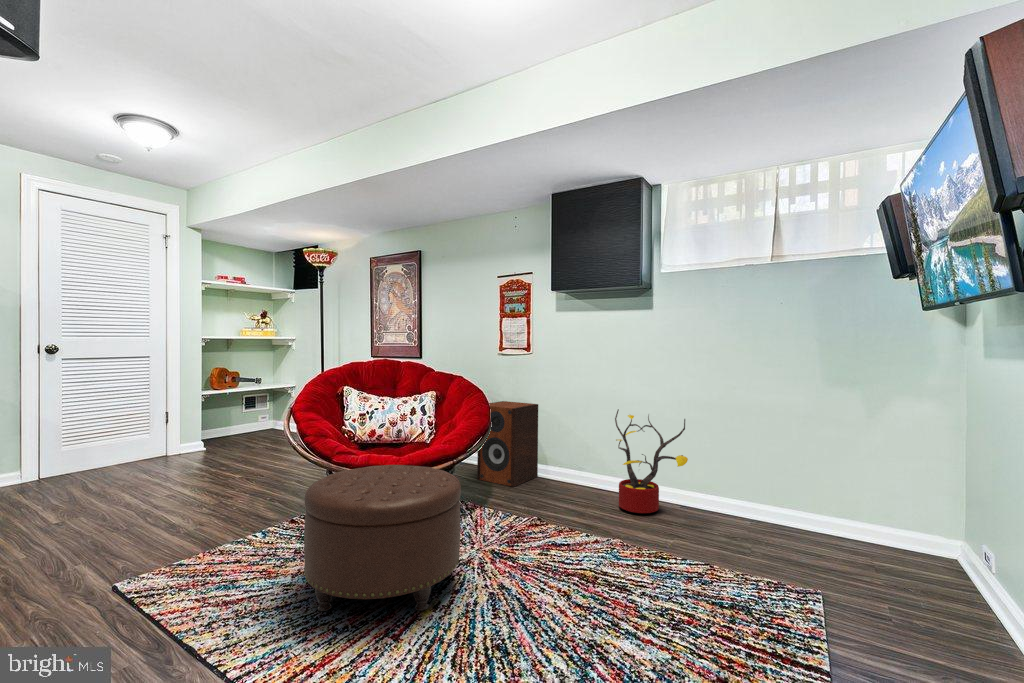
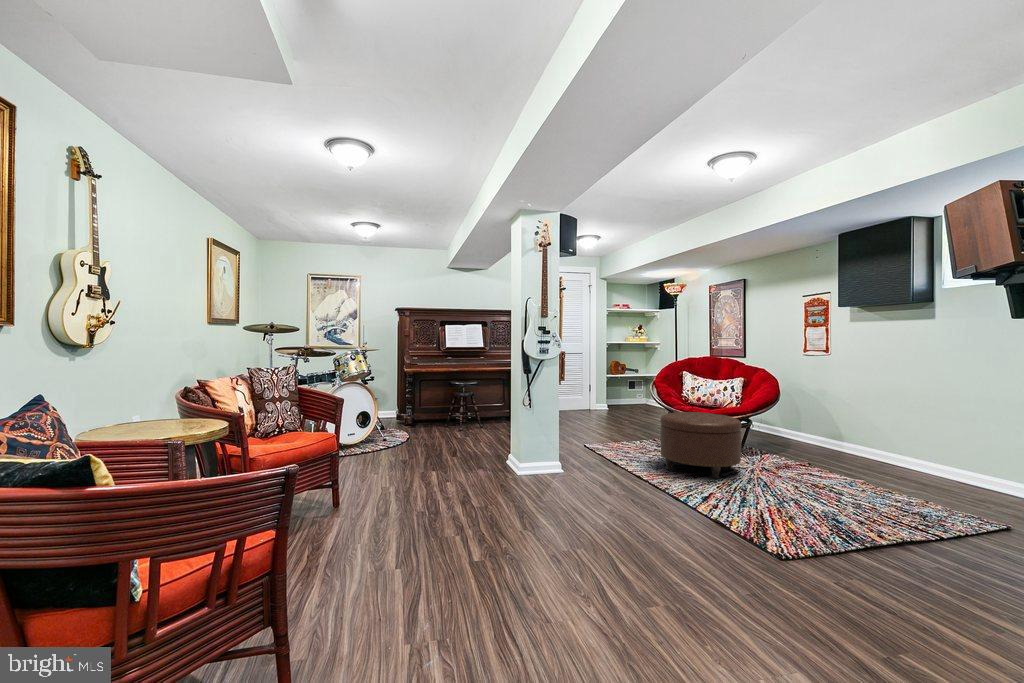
speaker: present [477,401,538,487] -> none [781,389,835,449]
decorative plant: present [615,409,688,513] -> none [891,399,951,477]

